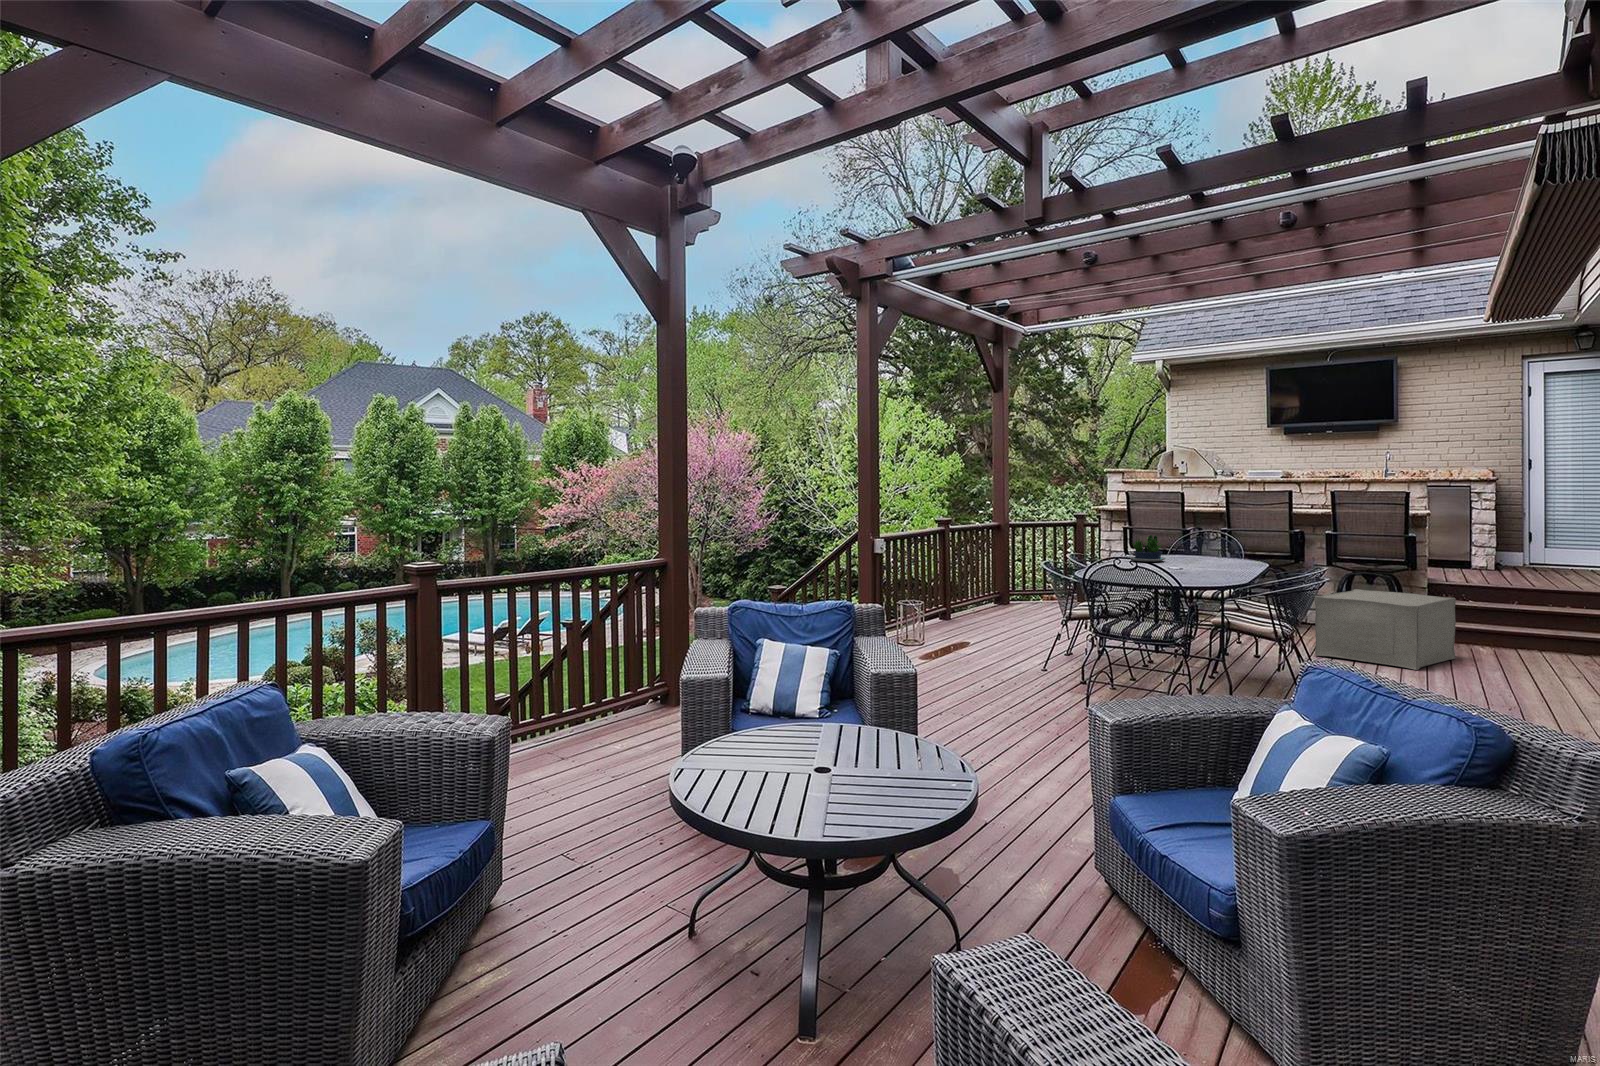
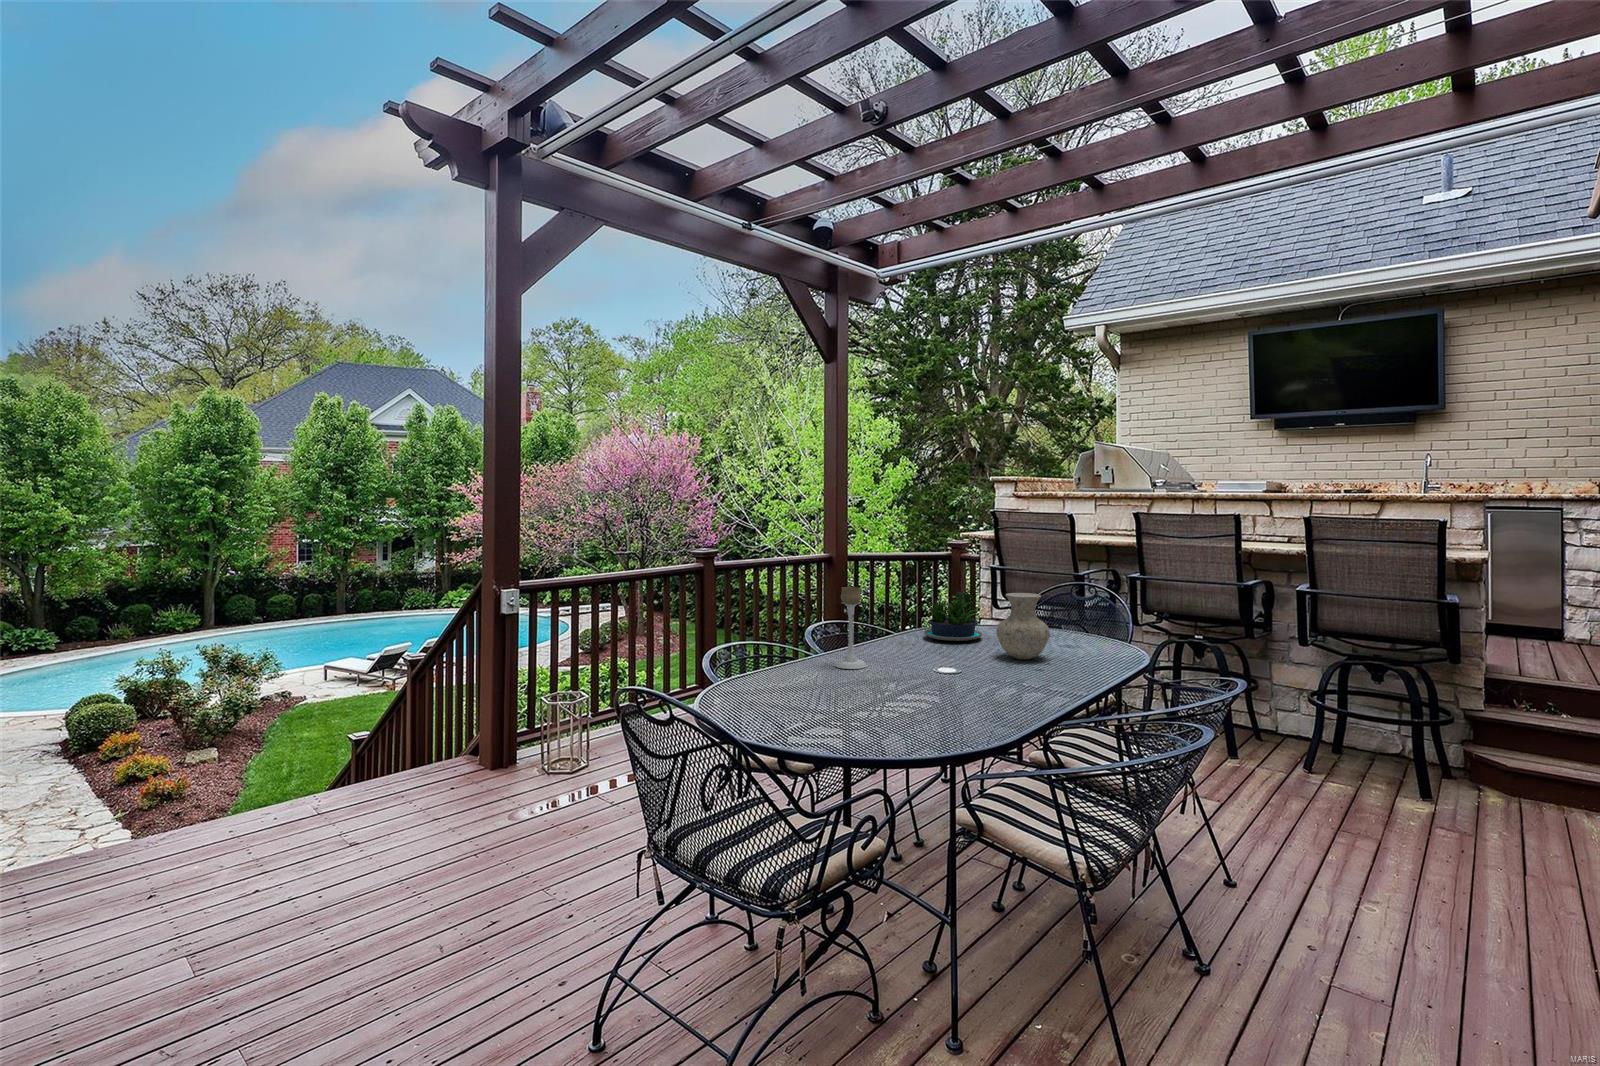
candle holder: none [1109,529,1127,570] -> present [835,587,867,669]
vase: none [1186,532,1215,566] -> present [997,593,1050,660]
ottoman: present [1314,589,1456,670] -> none [1252,699,1549,915]

